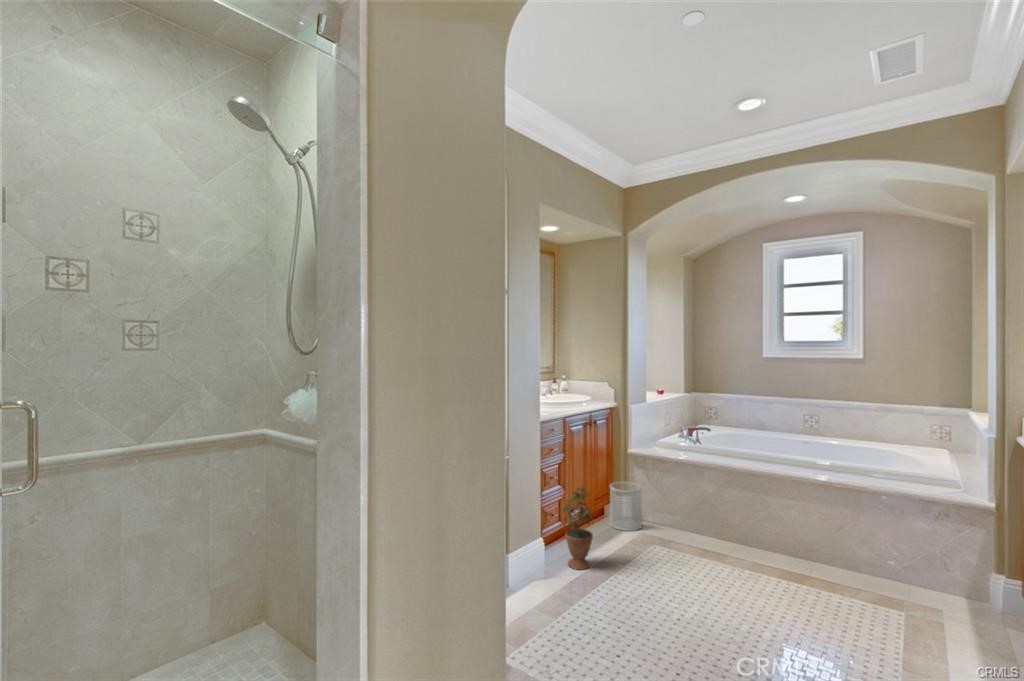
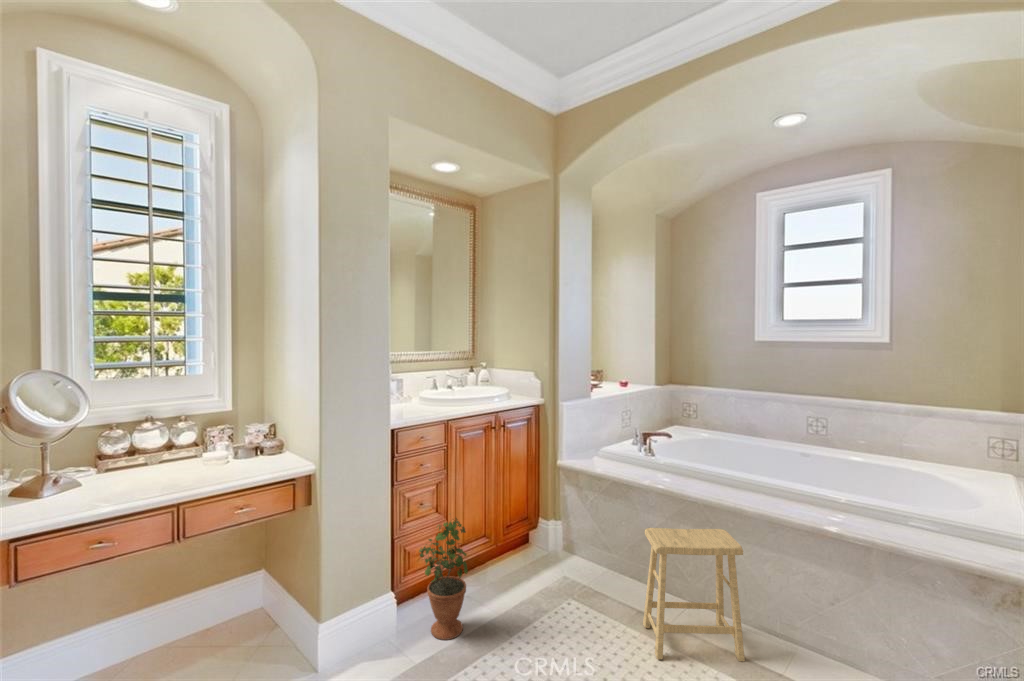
wastebasket: present [610,482,642,531] -> none [527,503,570,572]
footstool: none [712,488,785,573] -> present [643,528,745,662]

